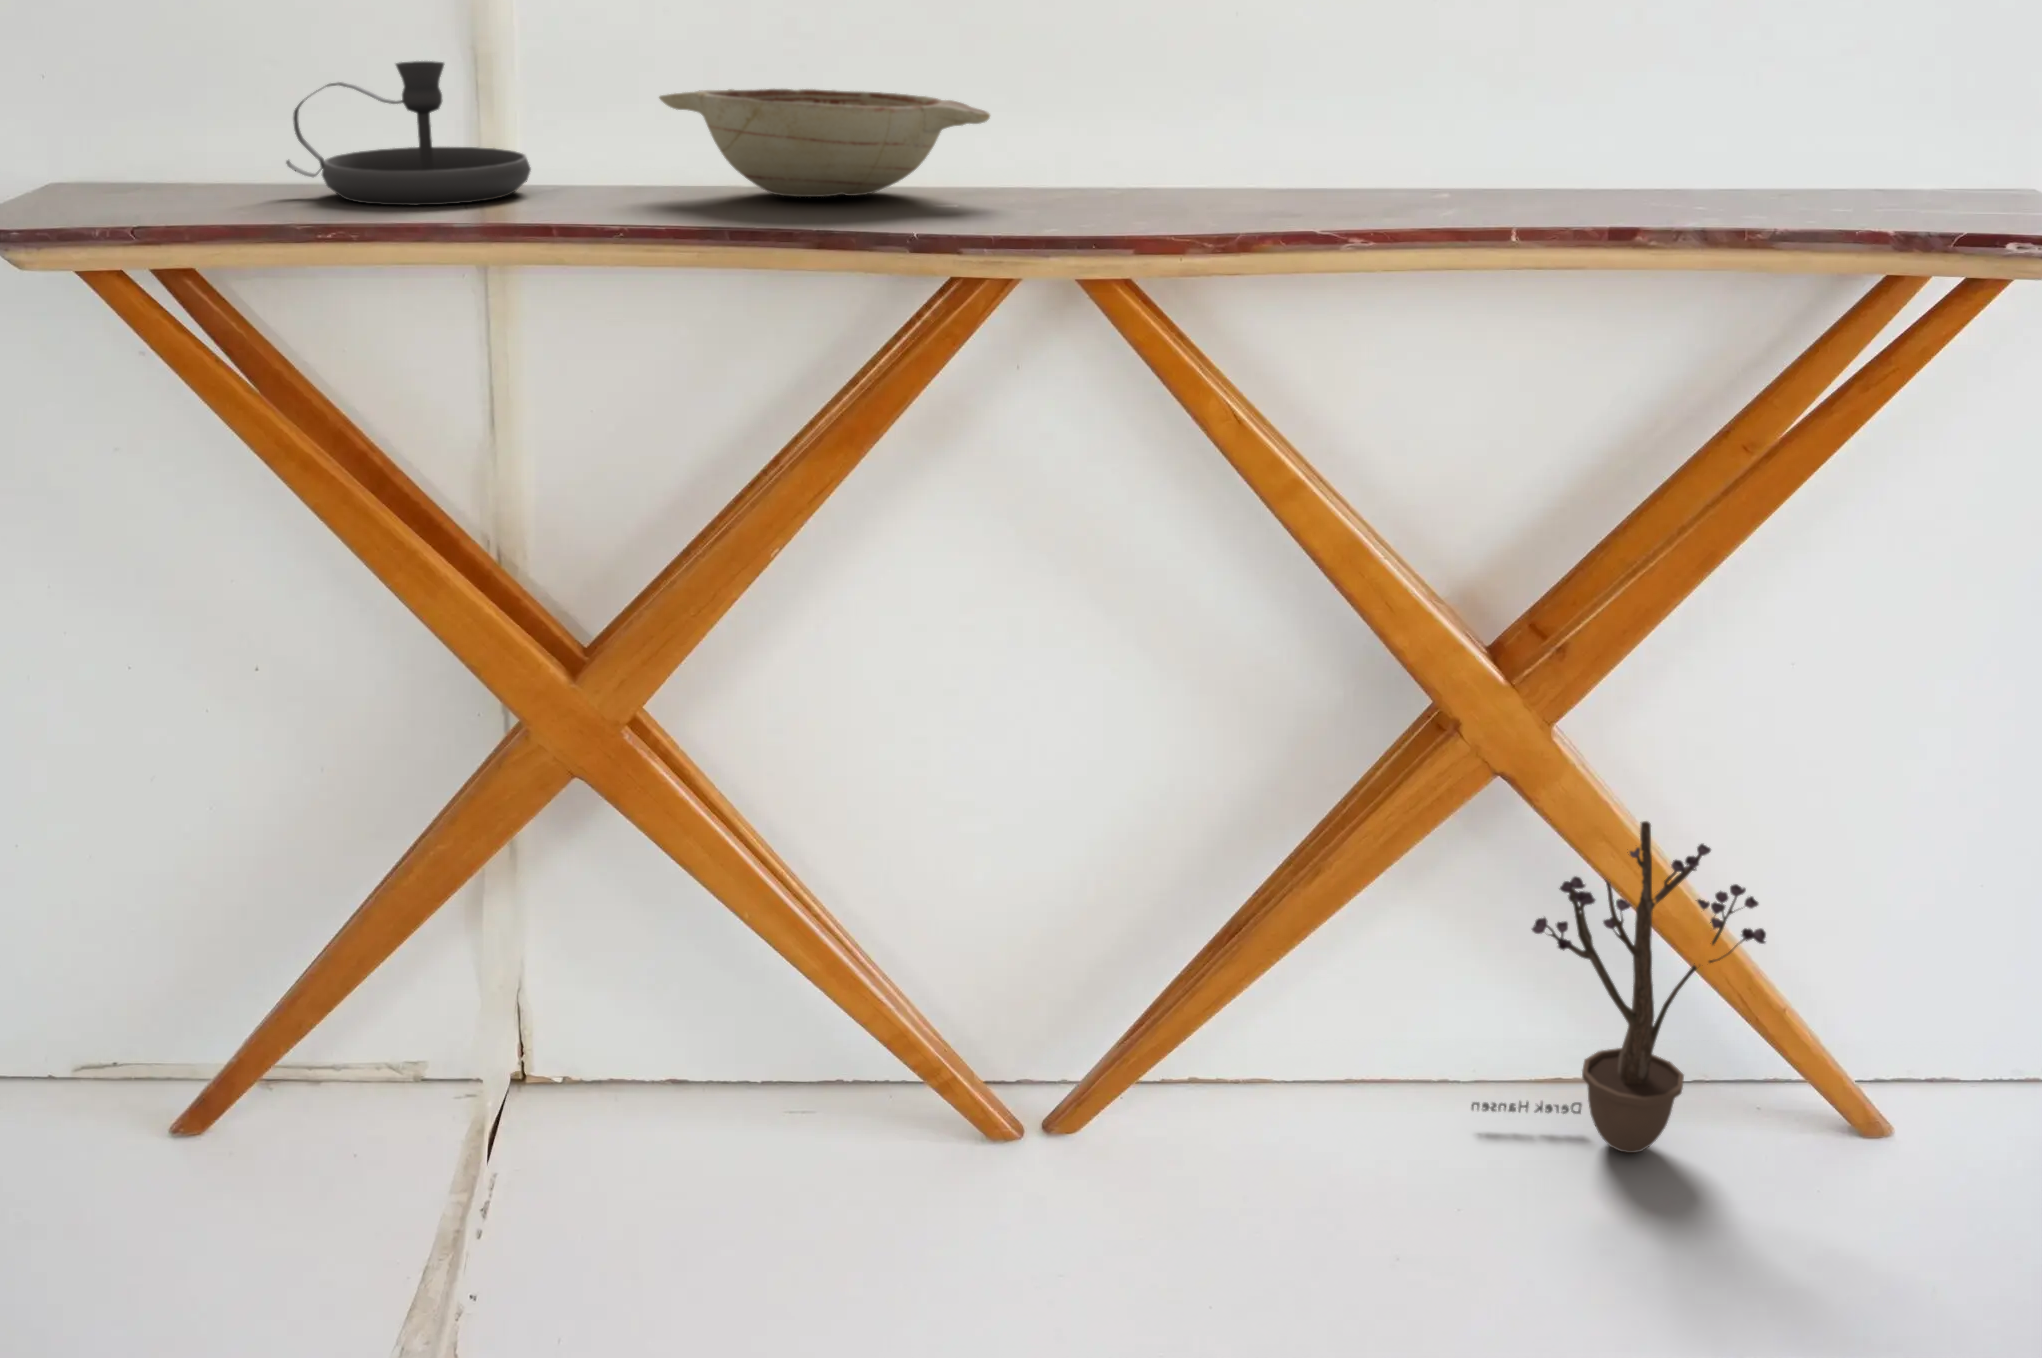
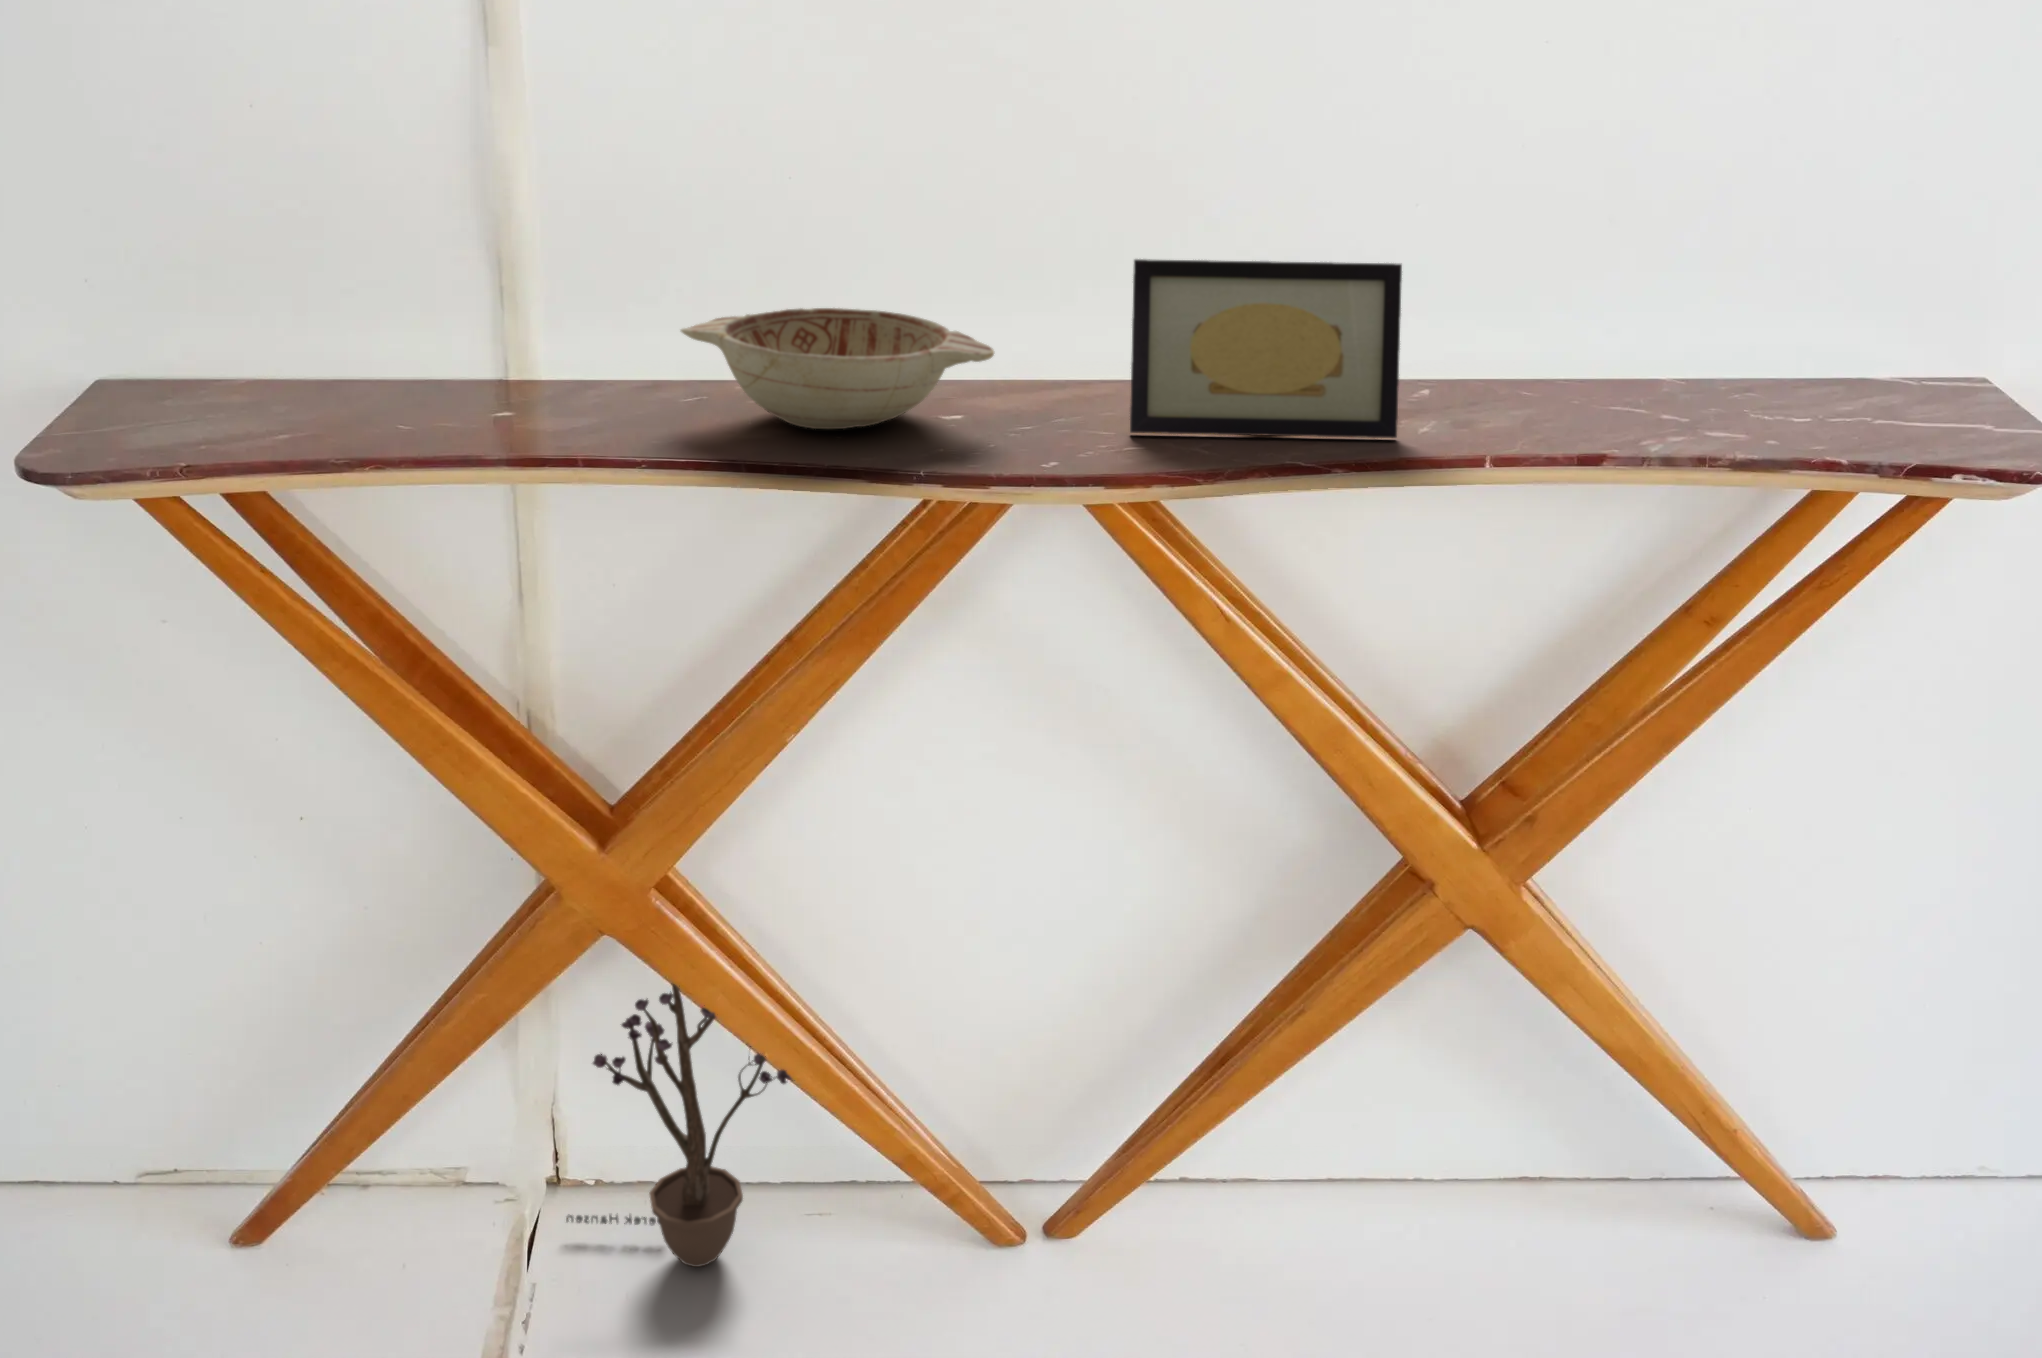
picture frame: none [1134,17,1421,206] -> present [1130,259,1402,438]
candlestick: present [286,61,531,205] -> none [327,296,560,443]
decorative plant: present [1472,821,1766,1153] -> present [566,983,792,1267]

